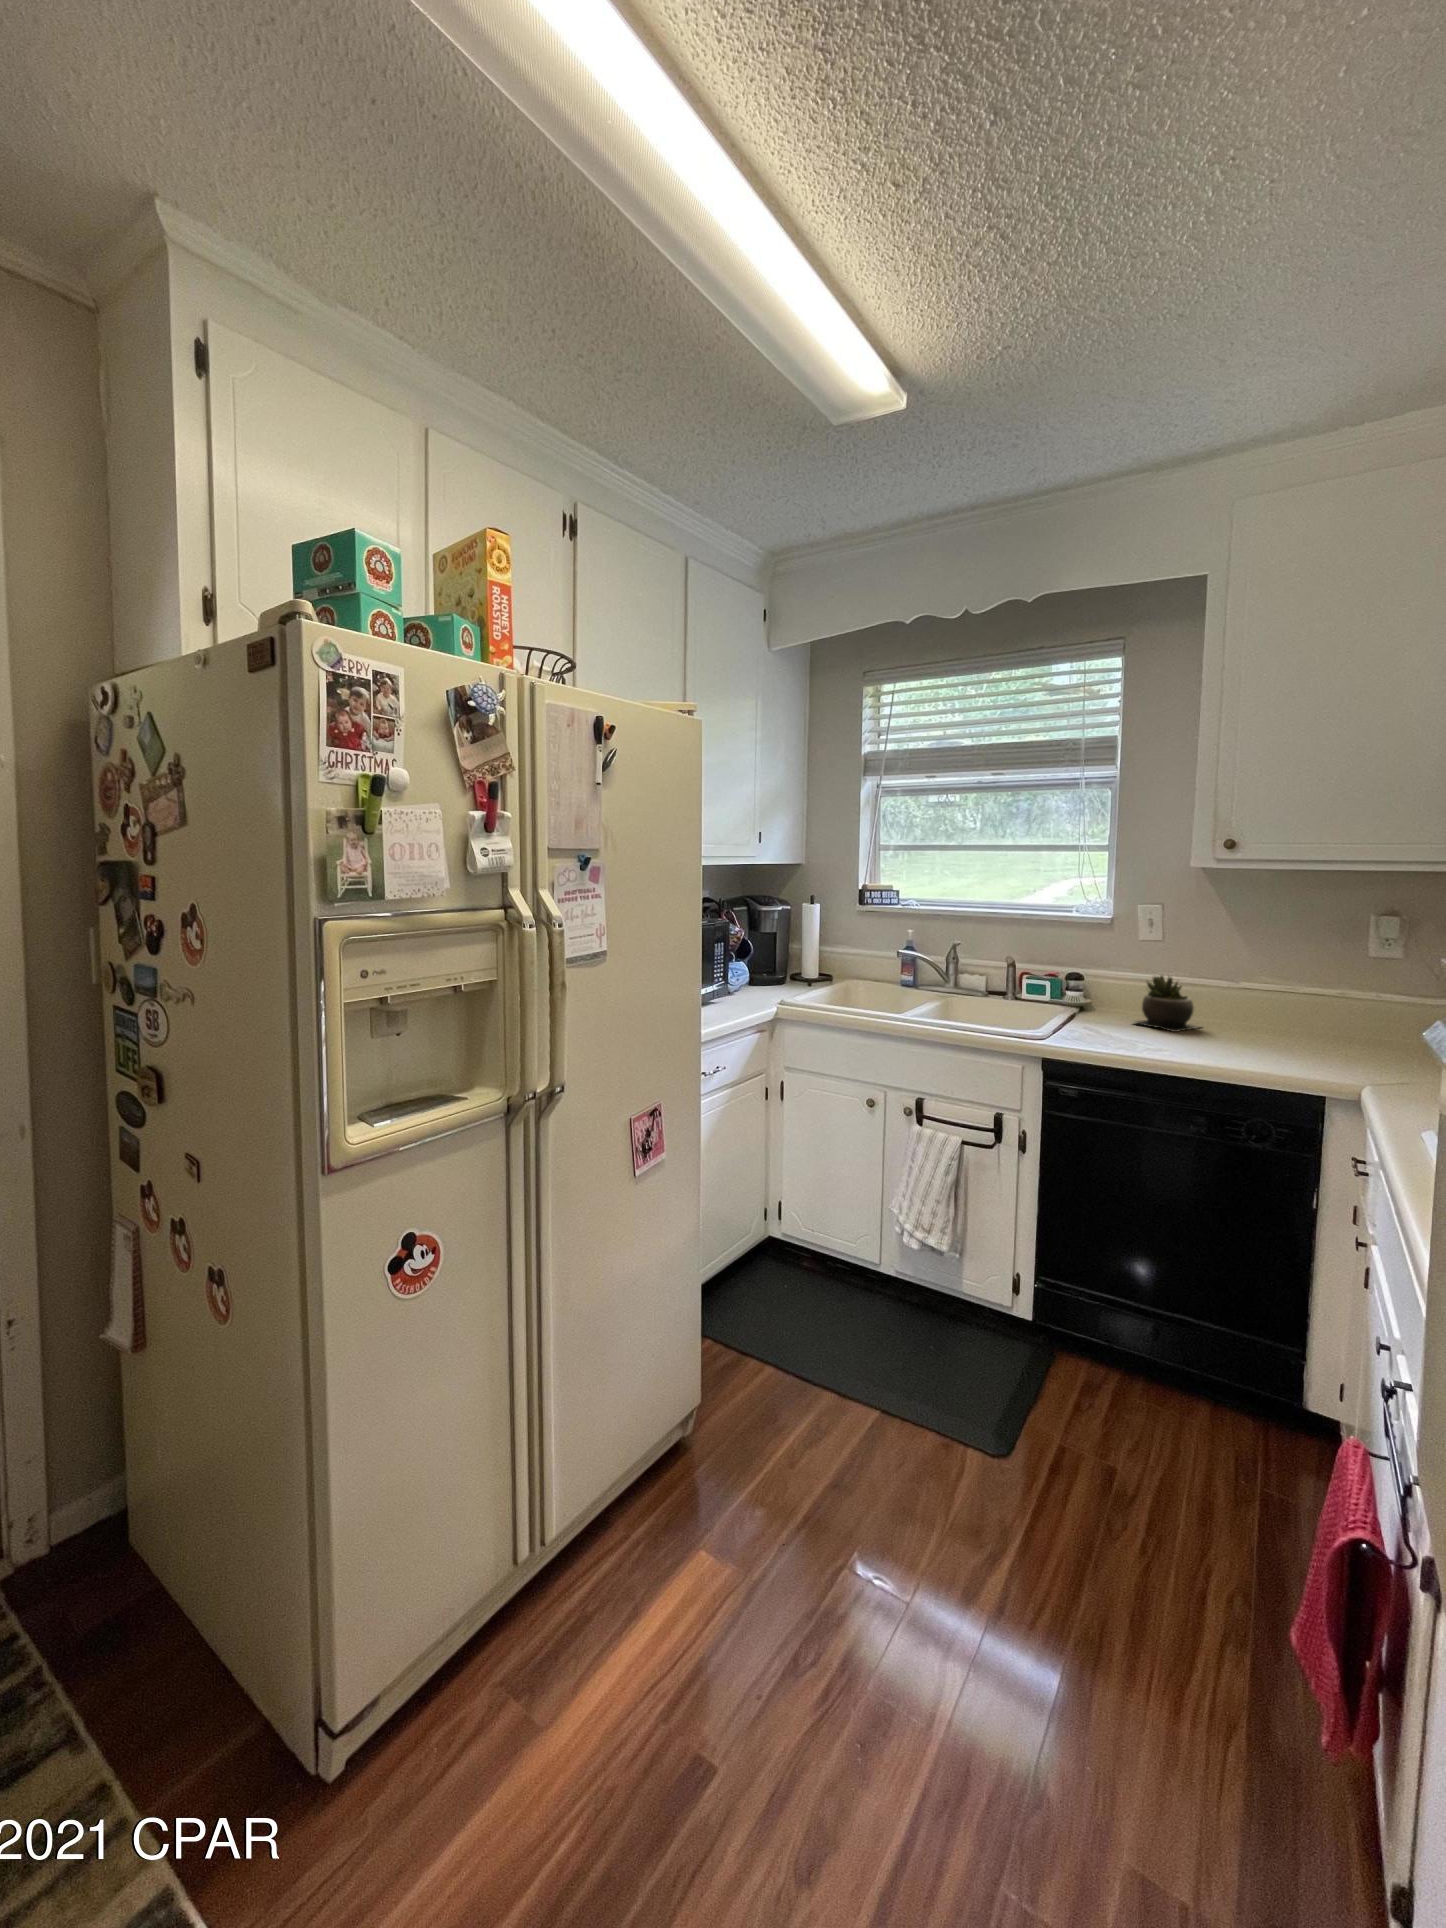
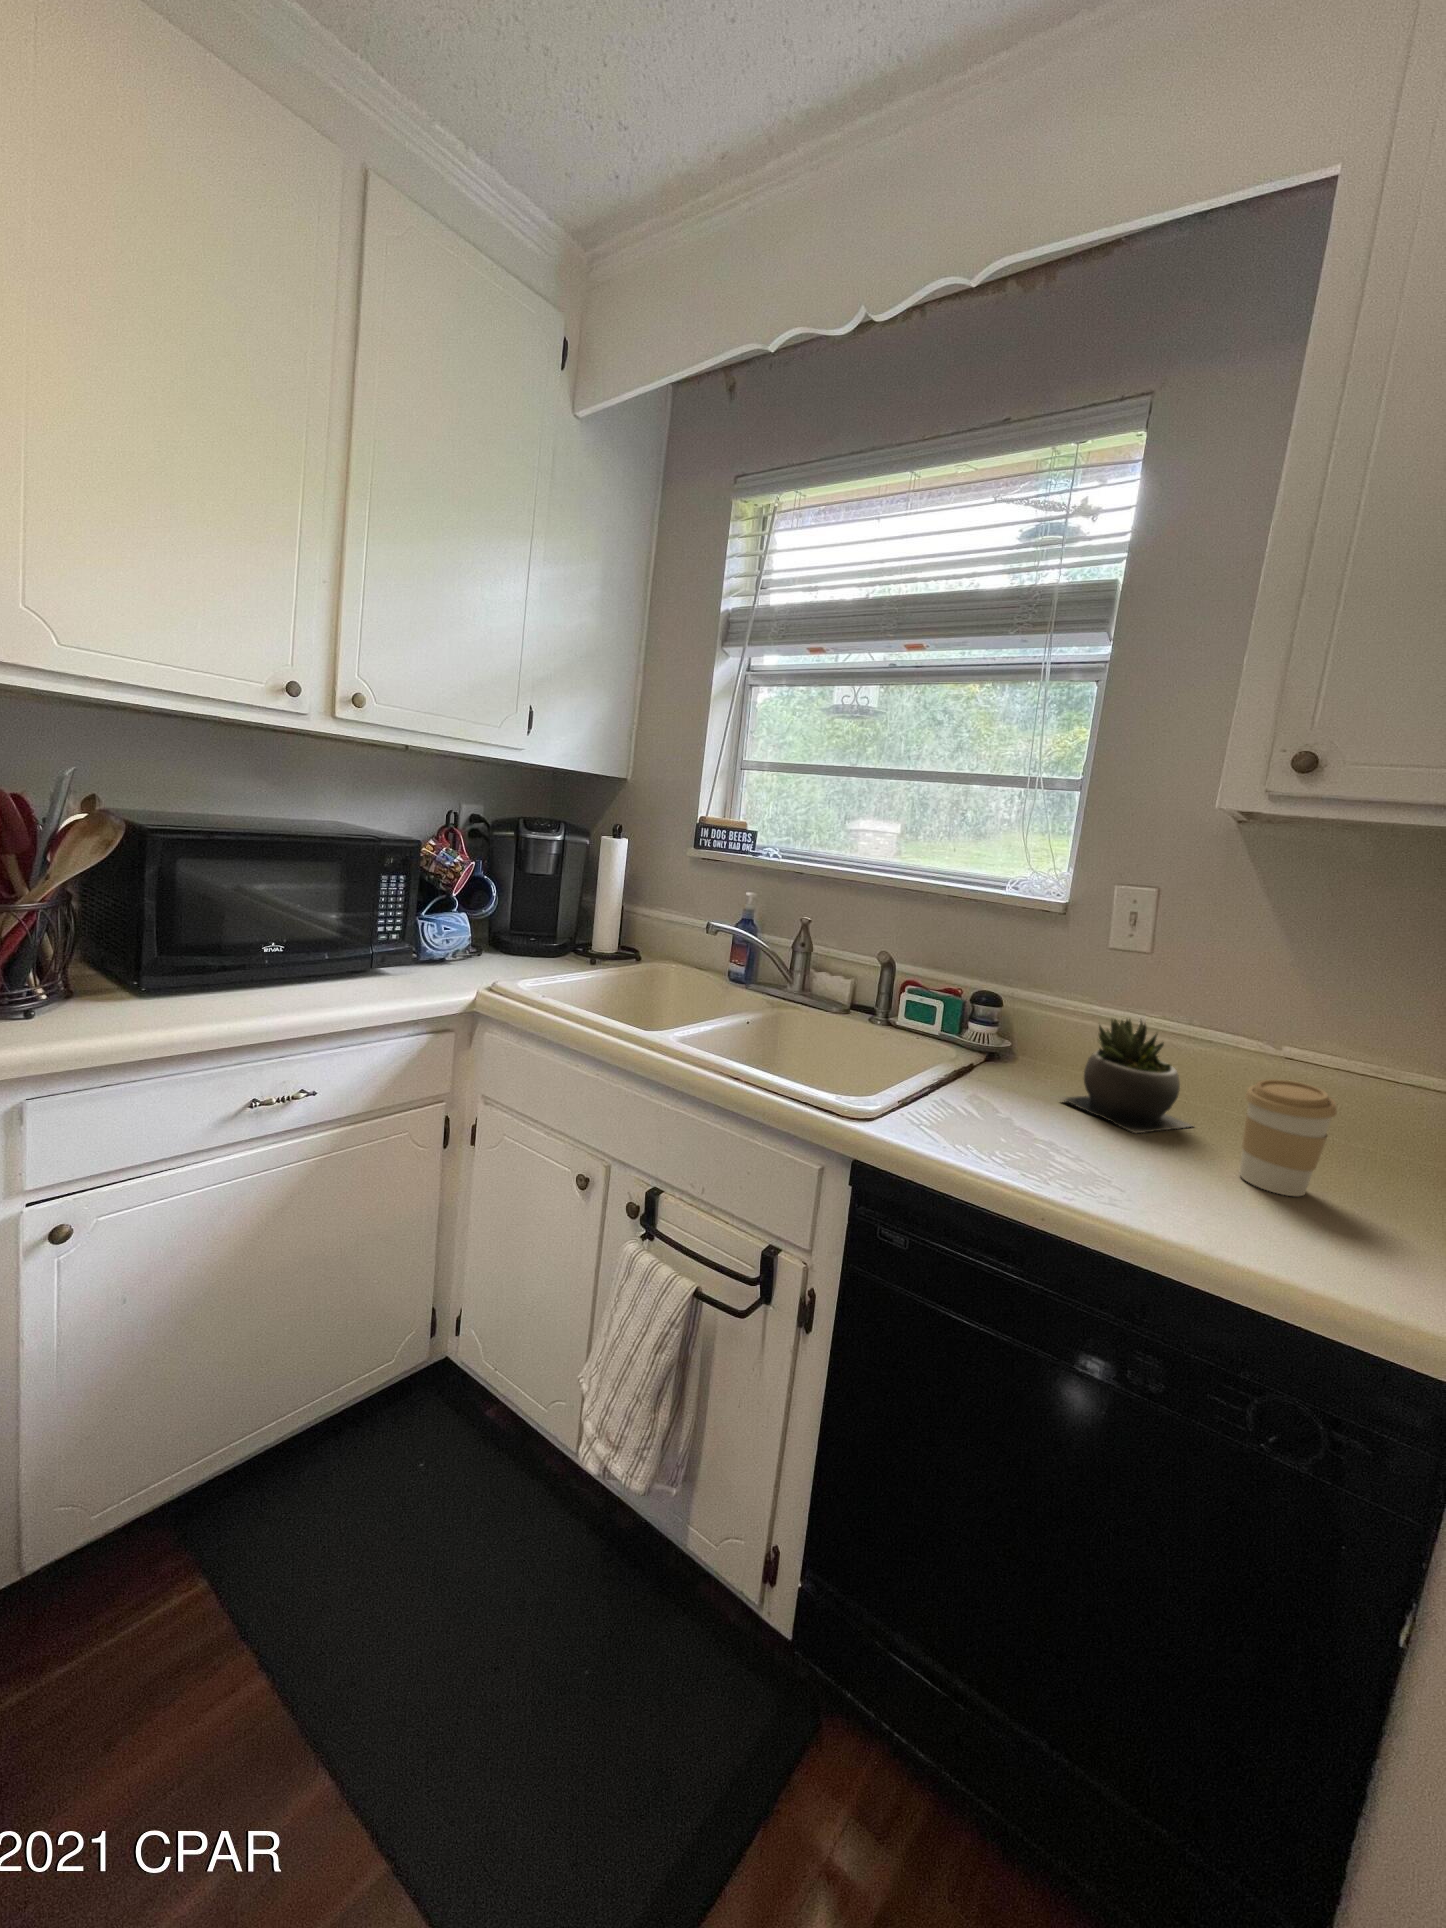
coffee cup: none [1227,992,1270,1045] -> present [1239,1079,1337,1196]

